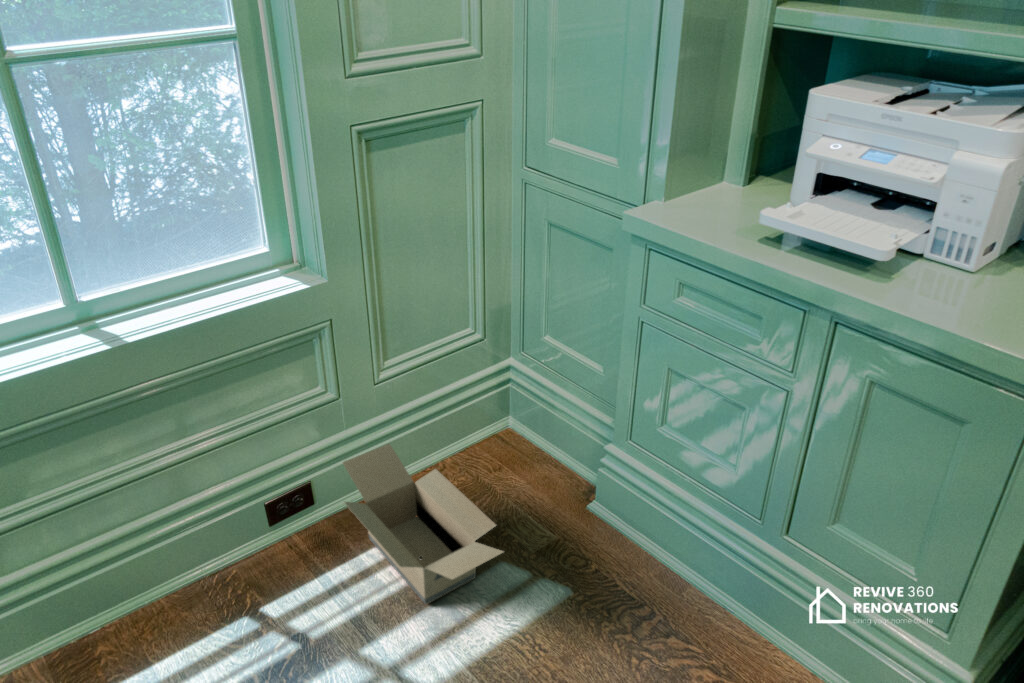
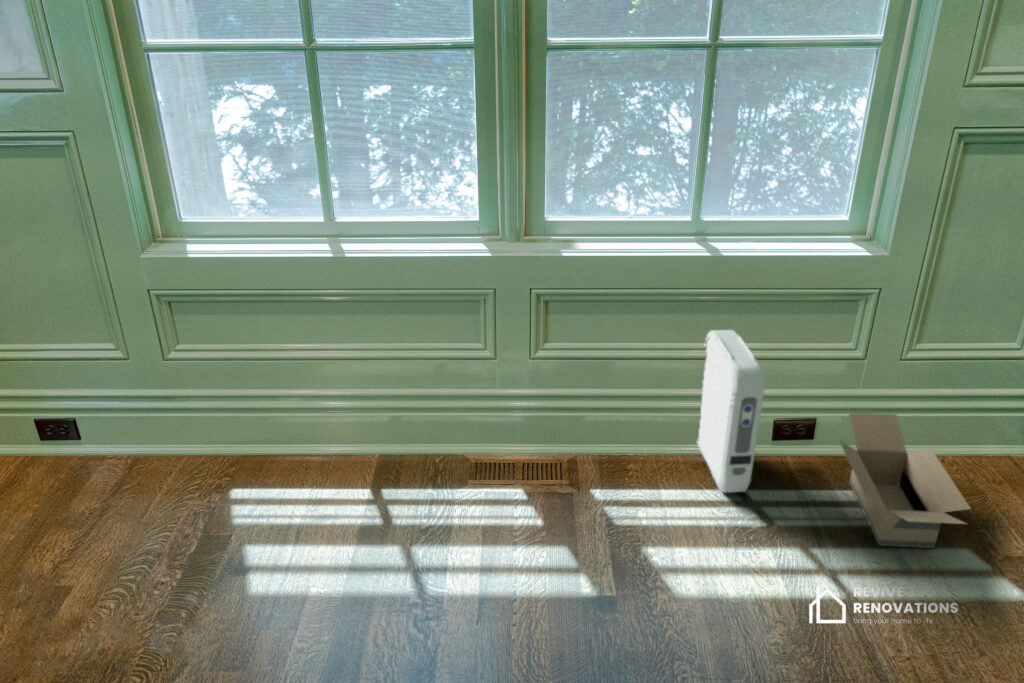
air purifier: none [142,424,264,629] -> present [697,330,765,493]

